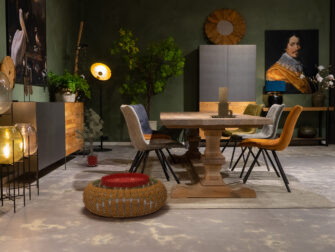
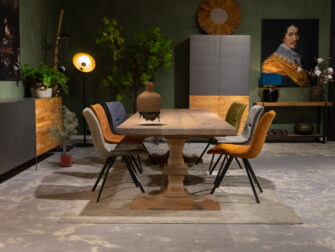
vase: none [177,78,200,117] -> present [137,82,162,122]
candle holder: present [211,87,236,118] -> none [167,95,198,128]
pouf: present [83,173,167,218] -> none [31,182,123,234]

